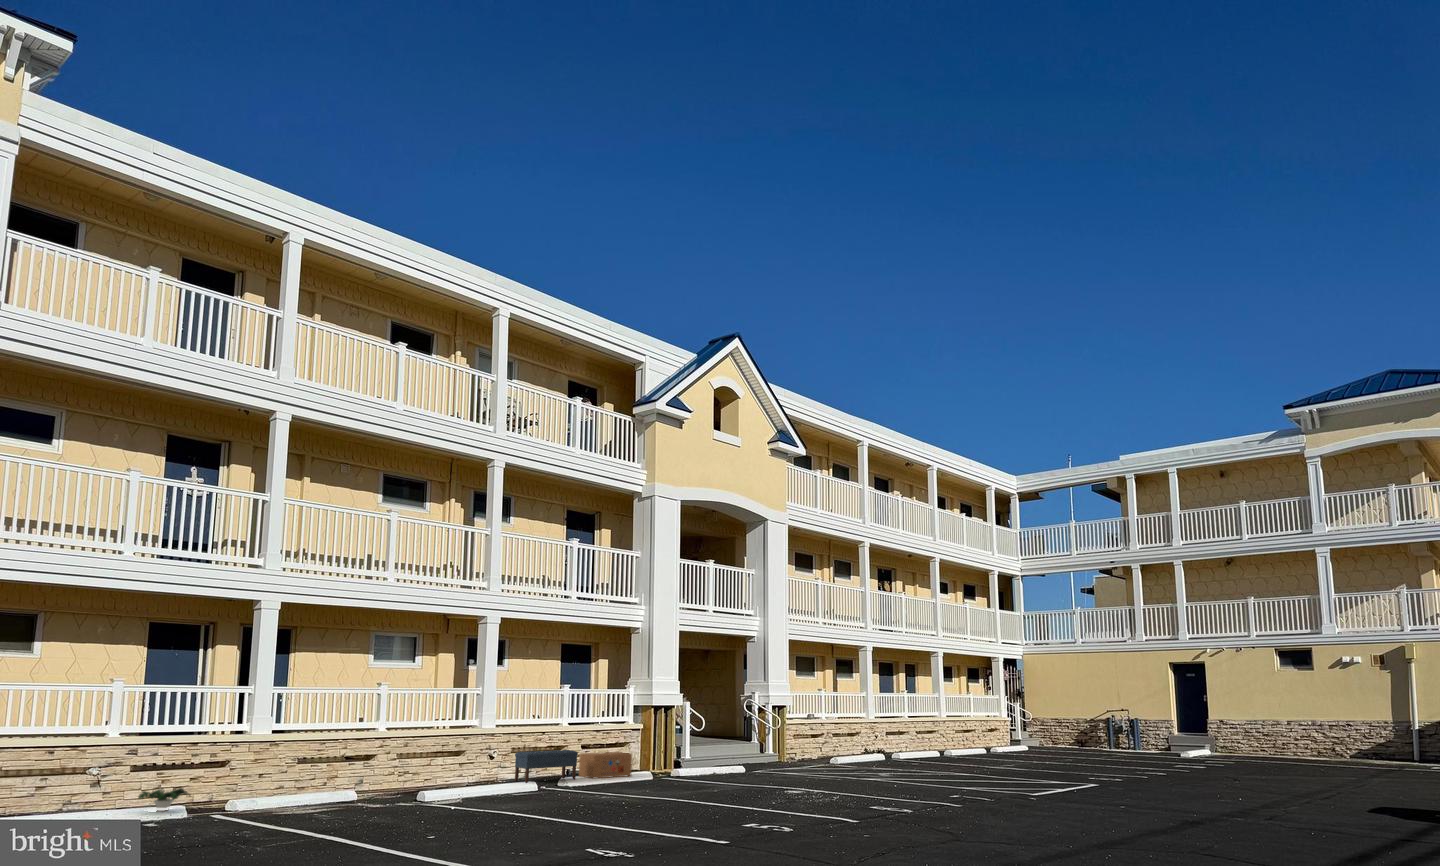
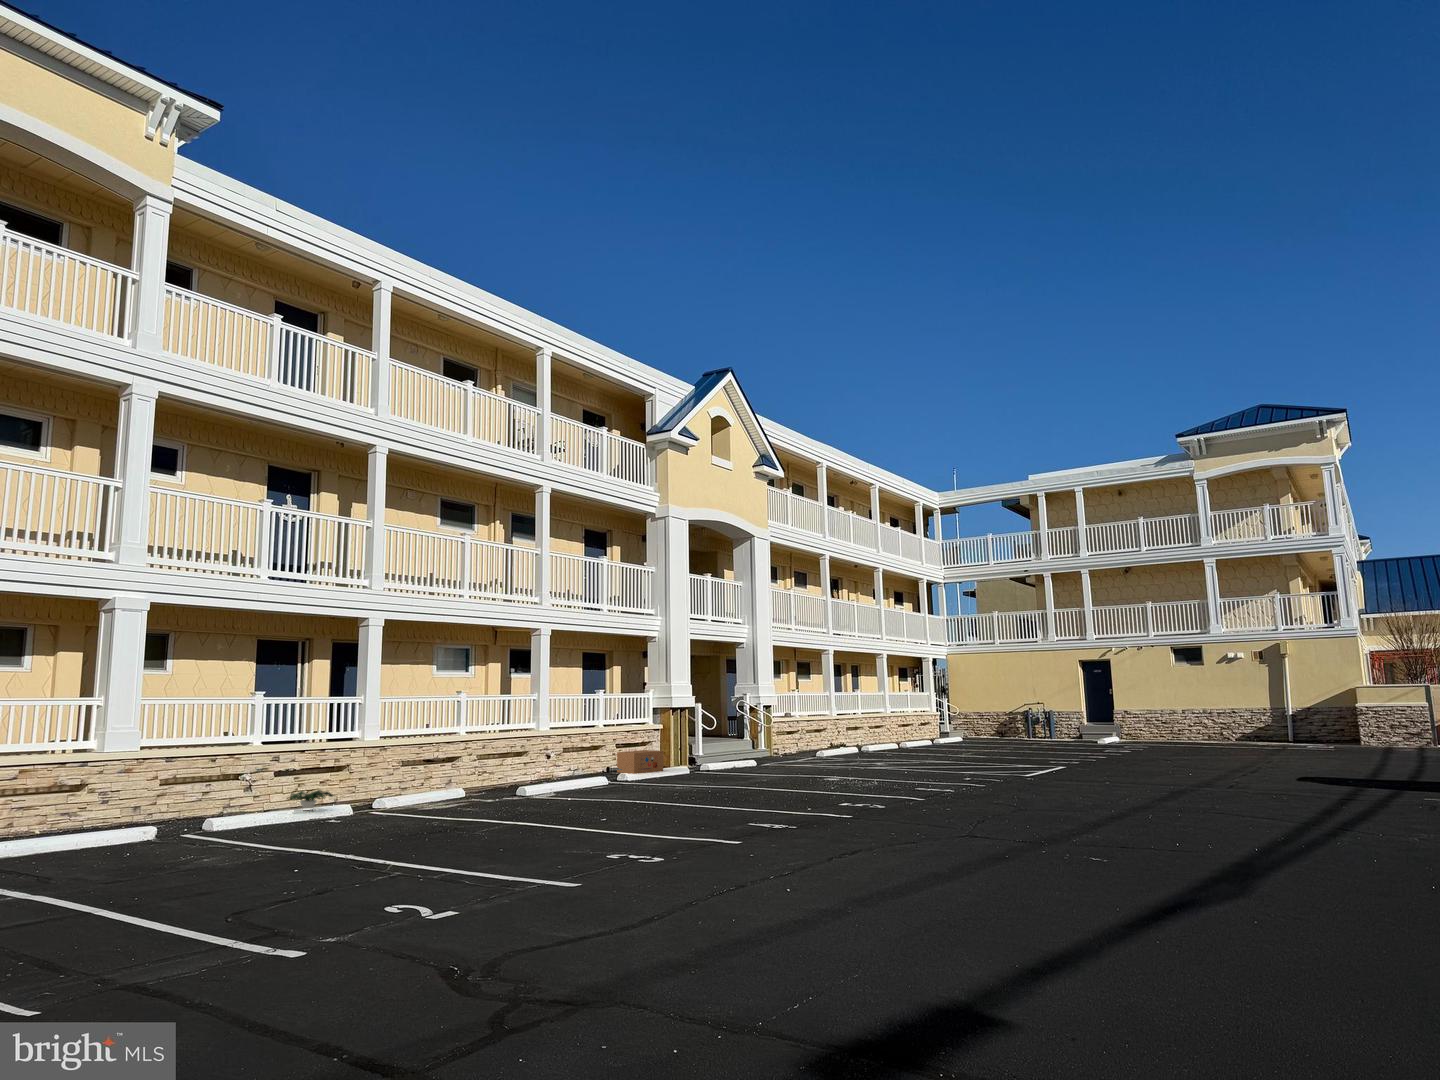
bench: present [515,750,578,783] -> none [568,749,621,779]

